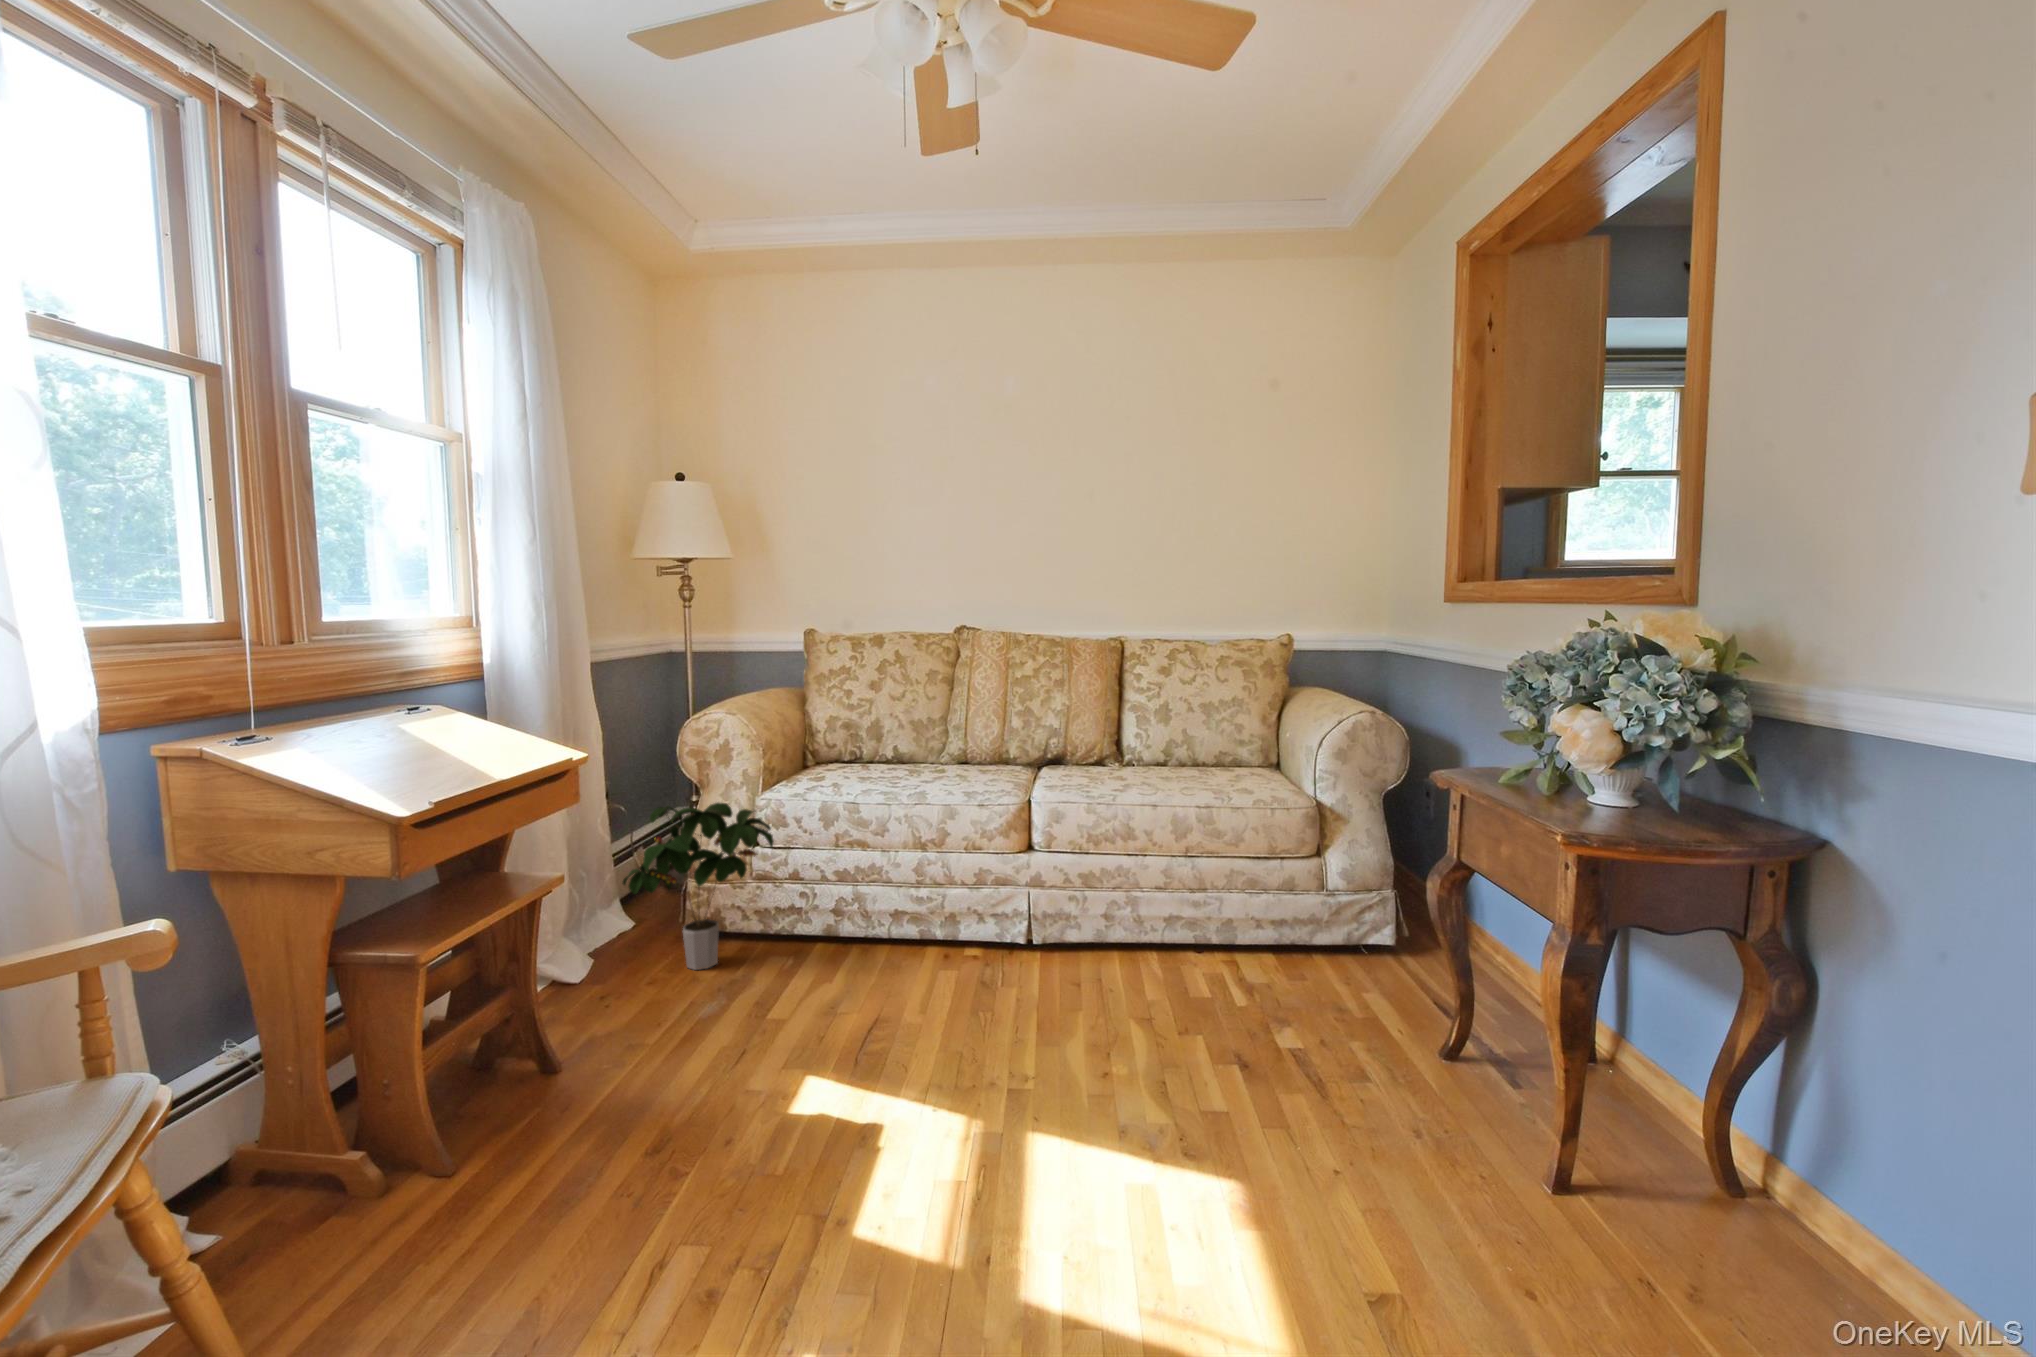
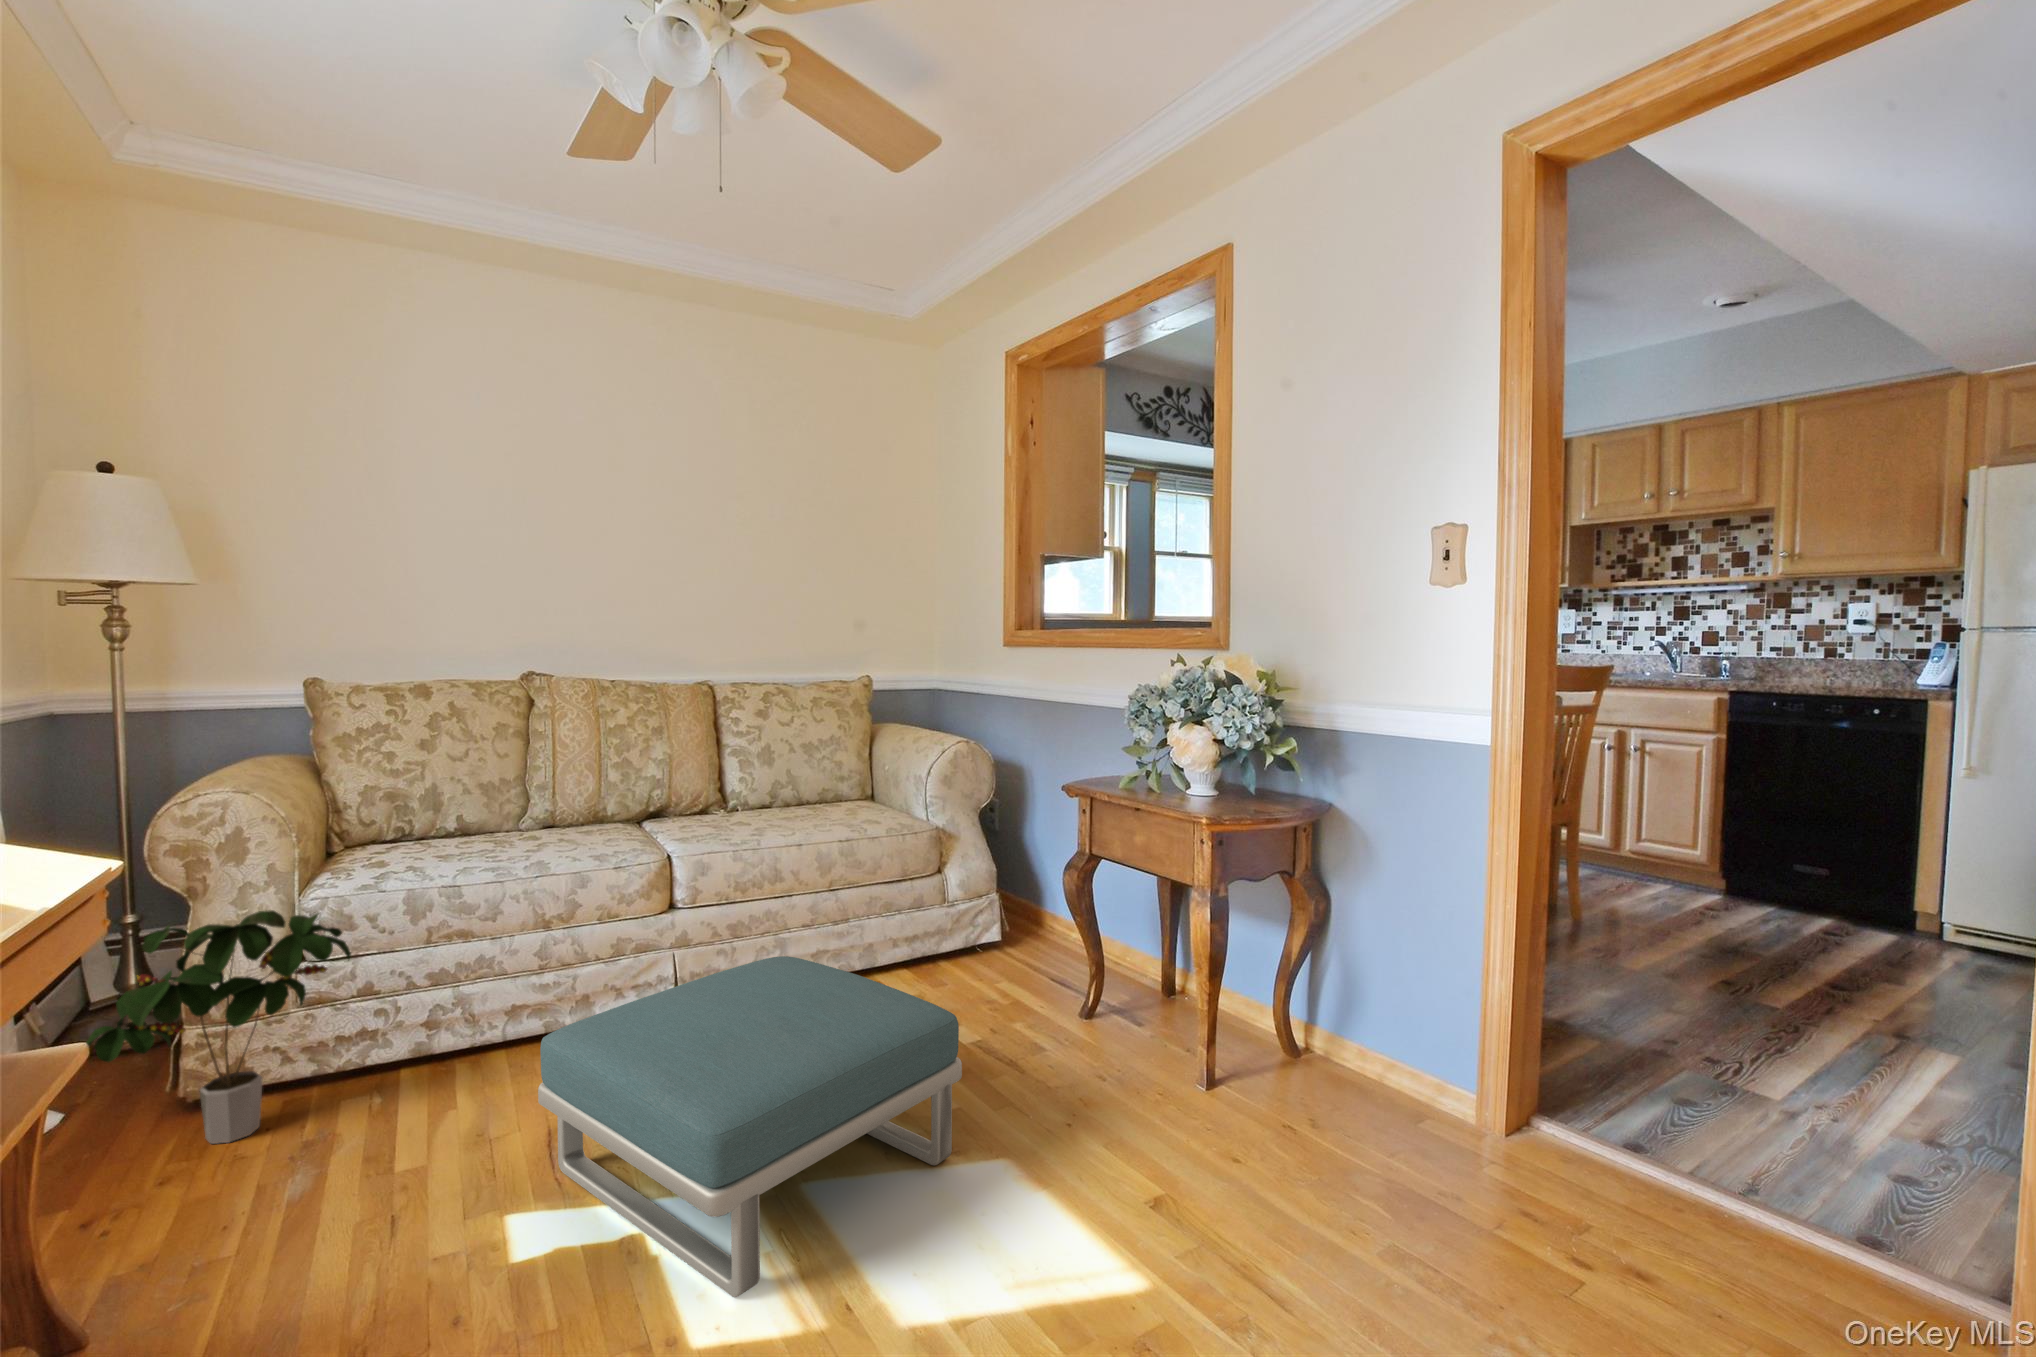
footstool: none [826,919,1208,1278] -> present [538,956,962,1297]

